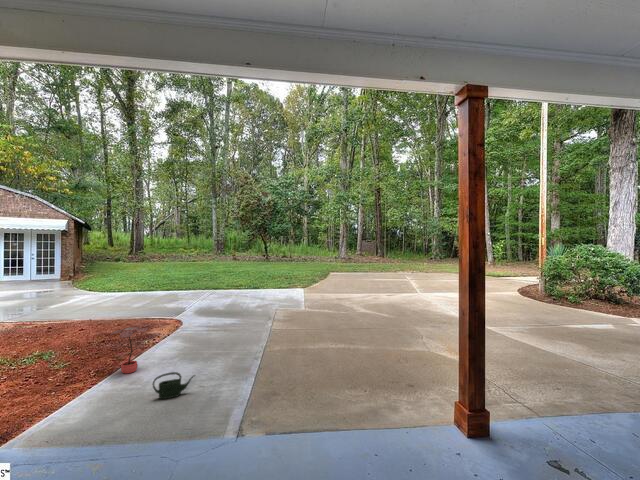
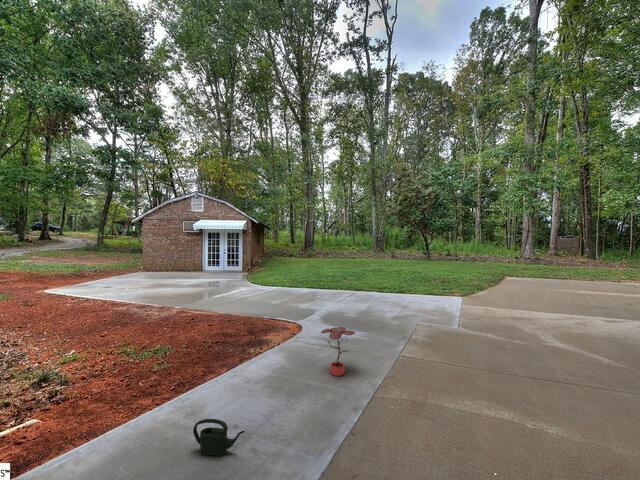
potted plant: present [110,327,148,373] -> present [321,327,355,376]

